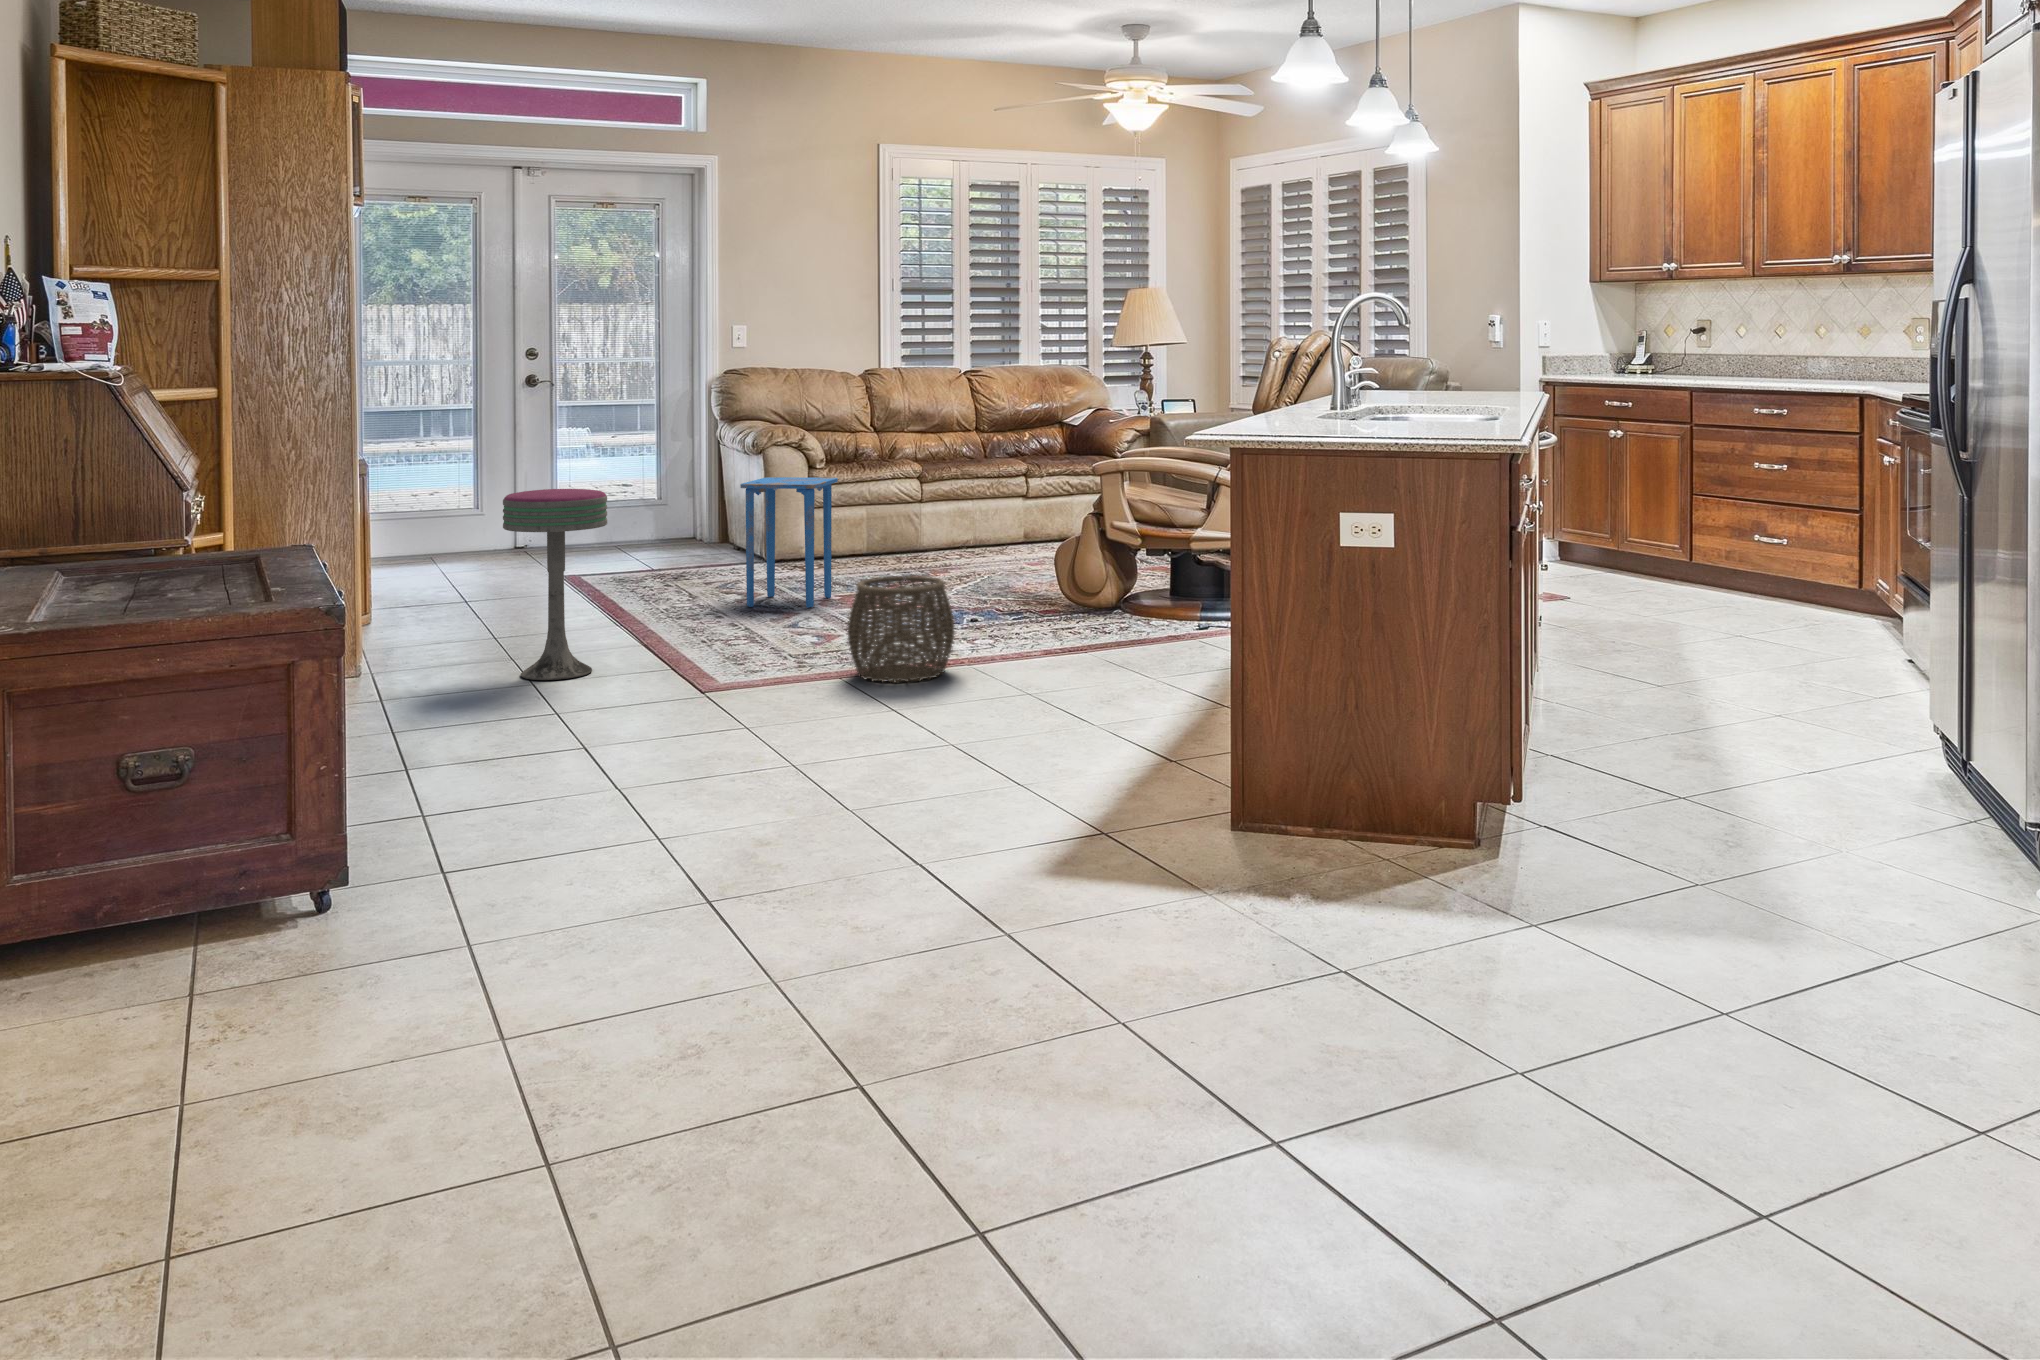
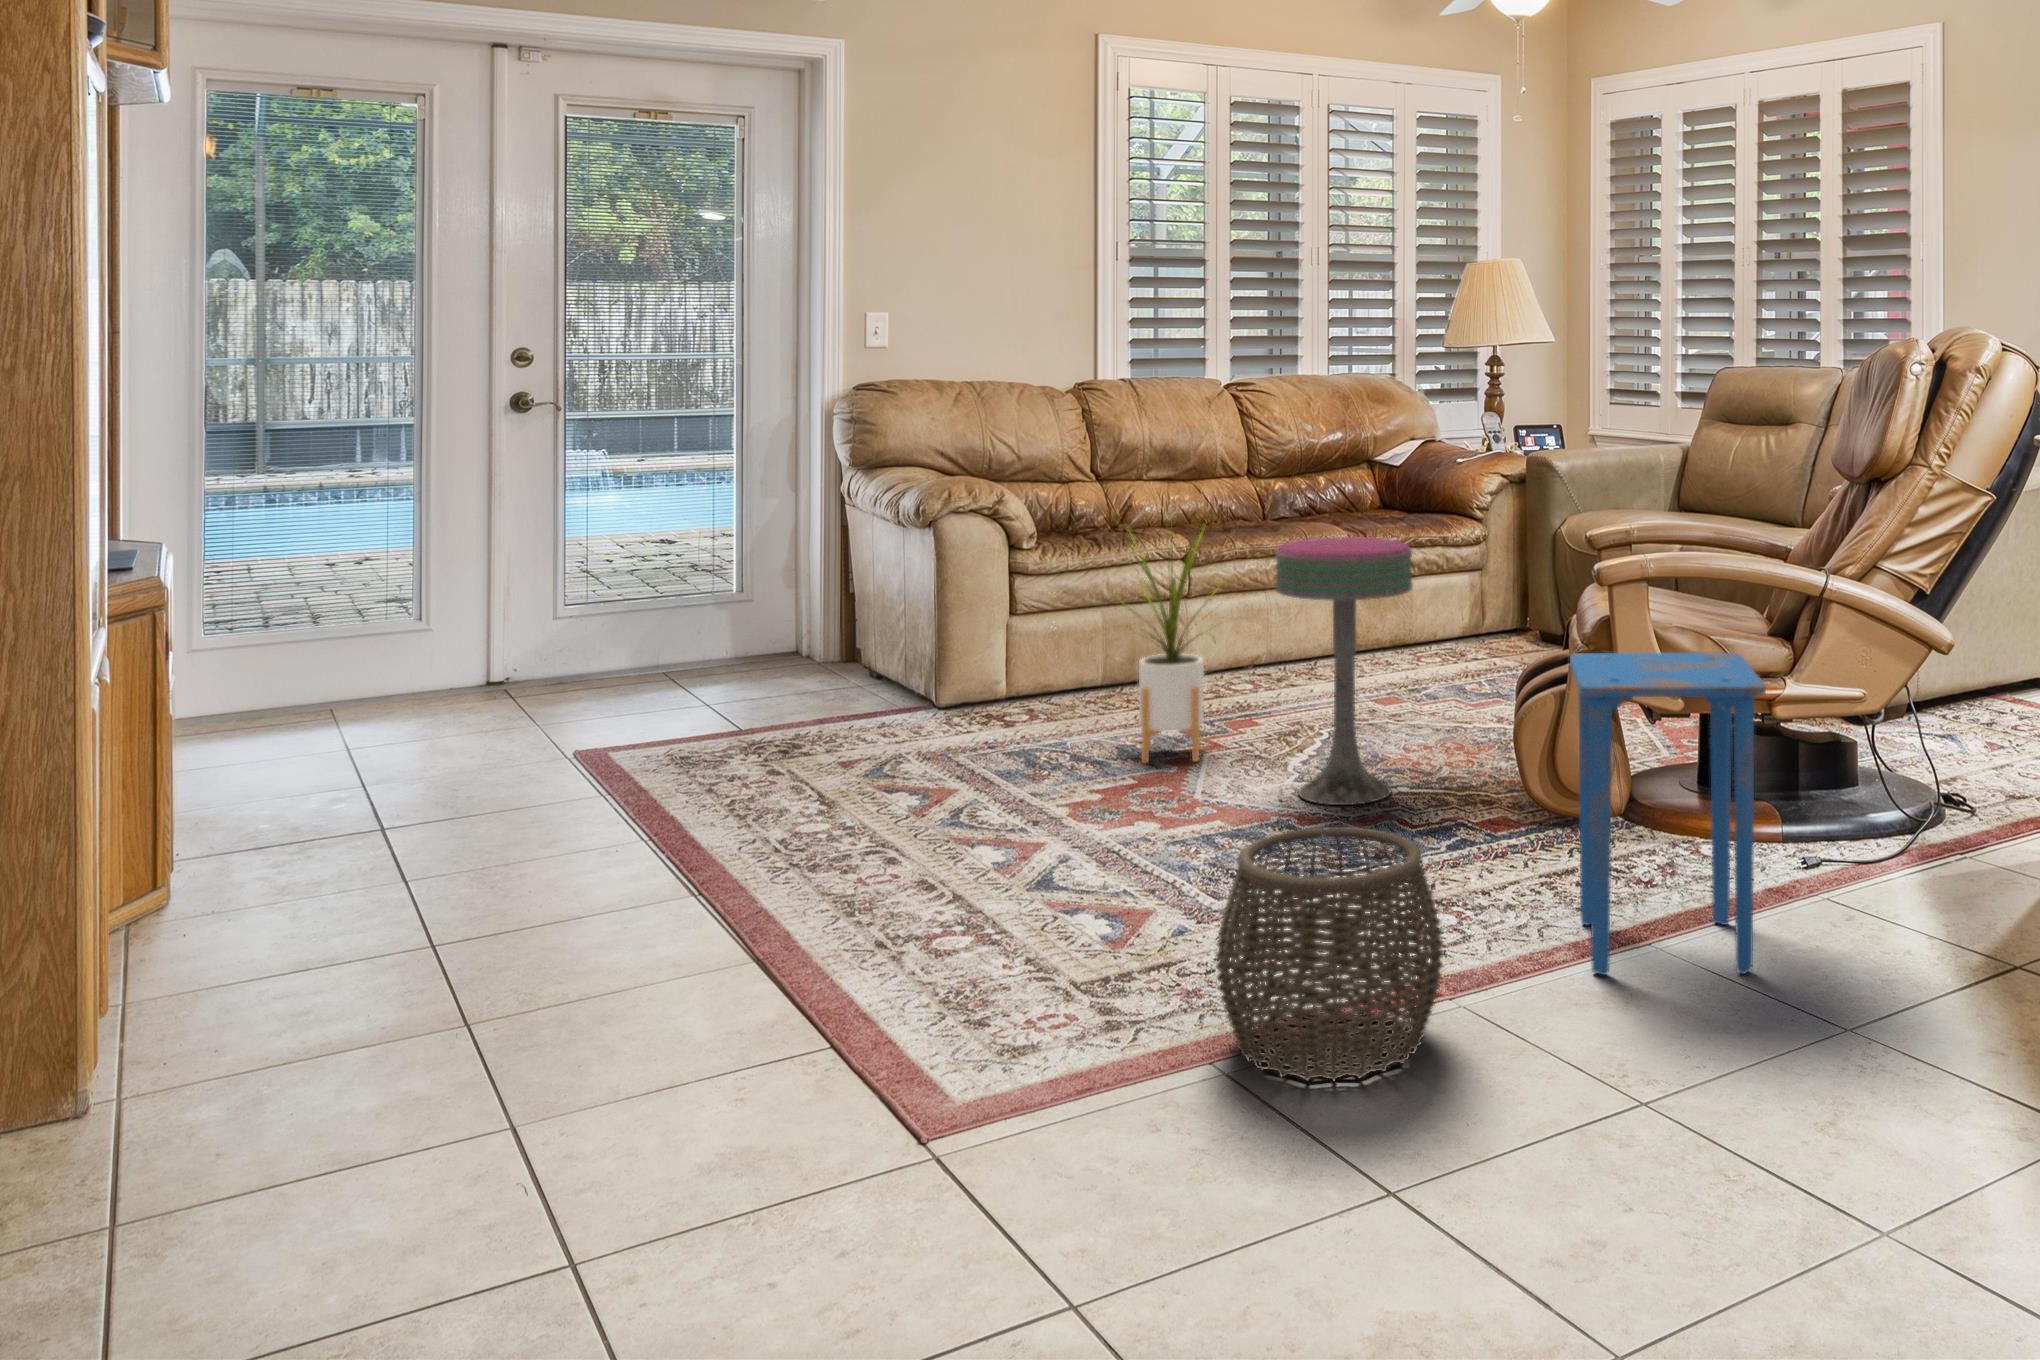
house plant: none [850,435,931,587] -> present [1111,517,1229,763]
side table: present [740,477,838,608] -> present [1570,653,1766,975]
bar stool: present [503,489,607,680] -> present [1275,537,1412,805]

